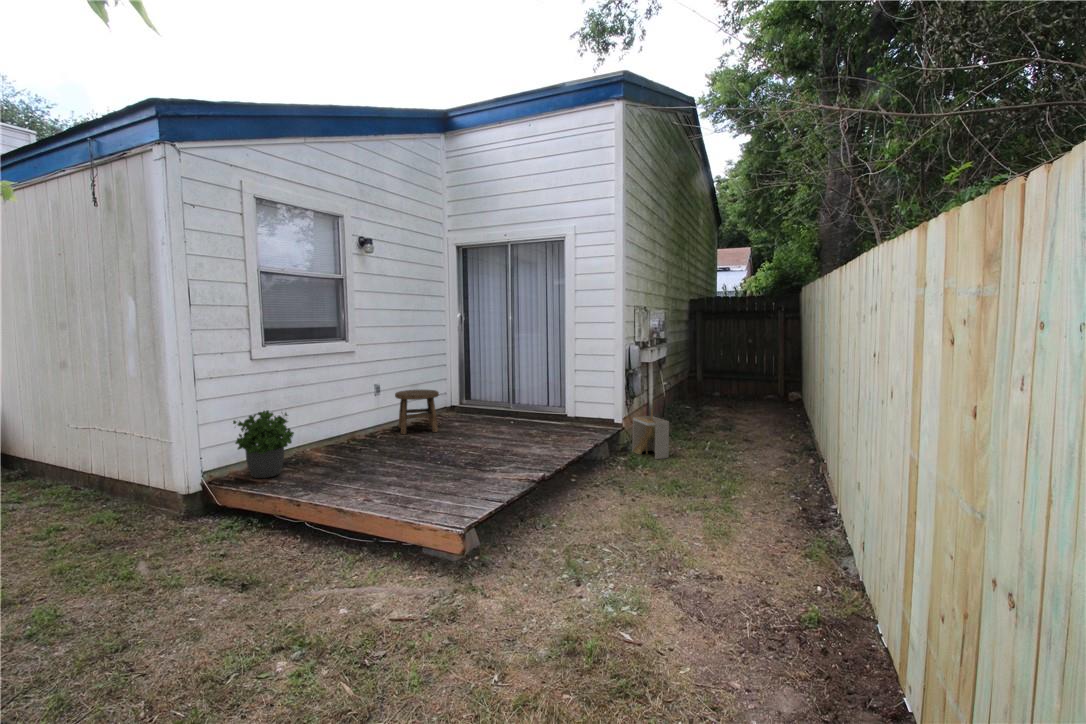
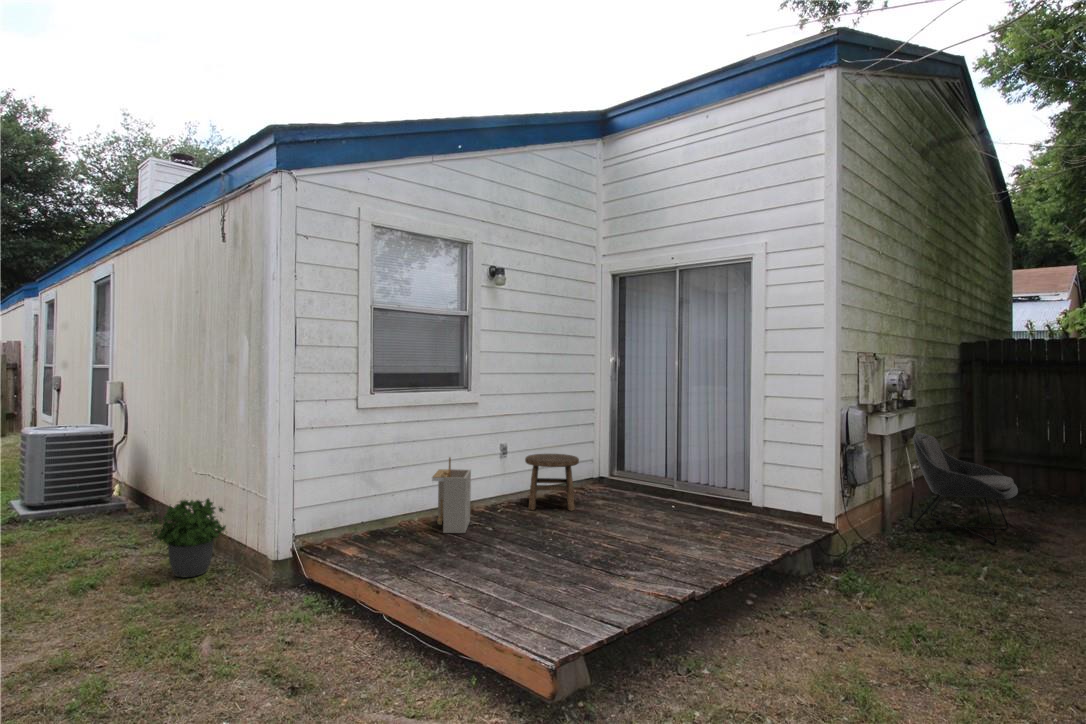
lounge chair: none [665,360,725,430] -> present [913,433,1018,545]
storage bin: present [633,409,669,459] -> present [432,458,471,533]
potted plant: present [233,410,294,478] -> present [151,498,226,577]

